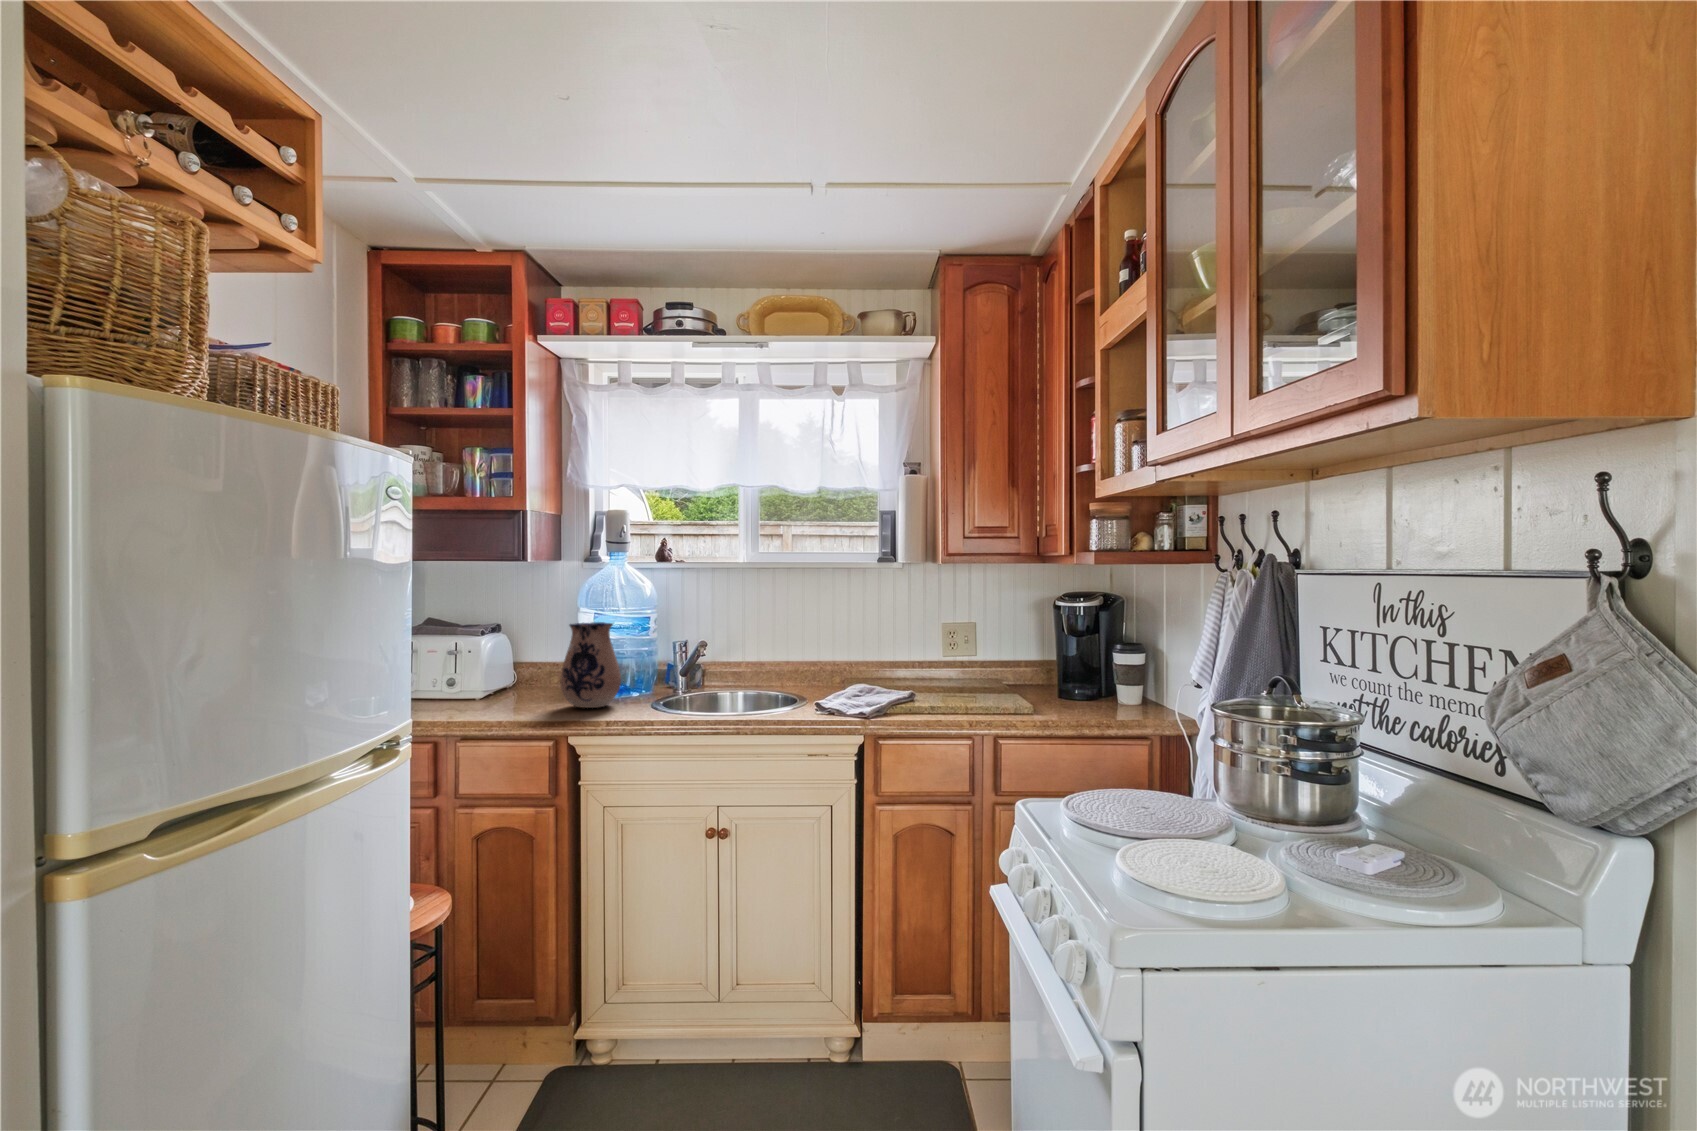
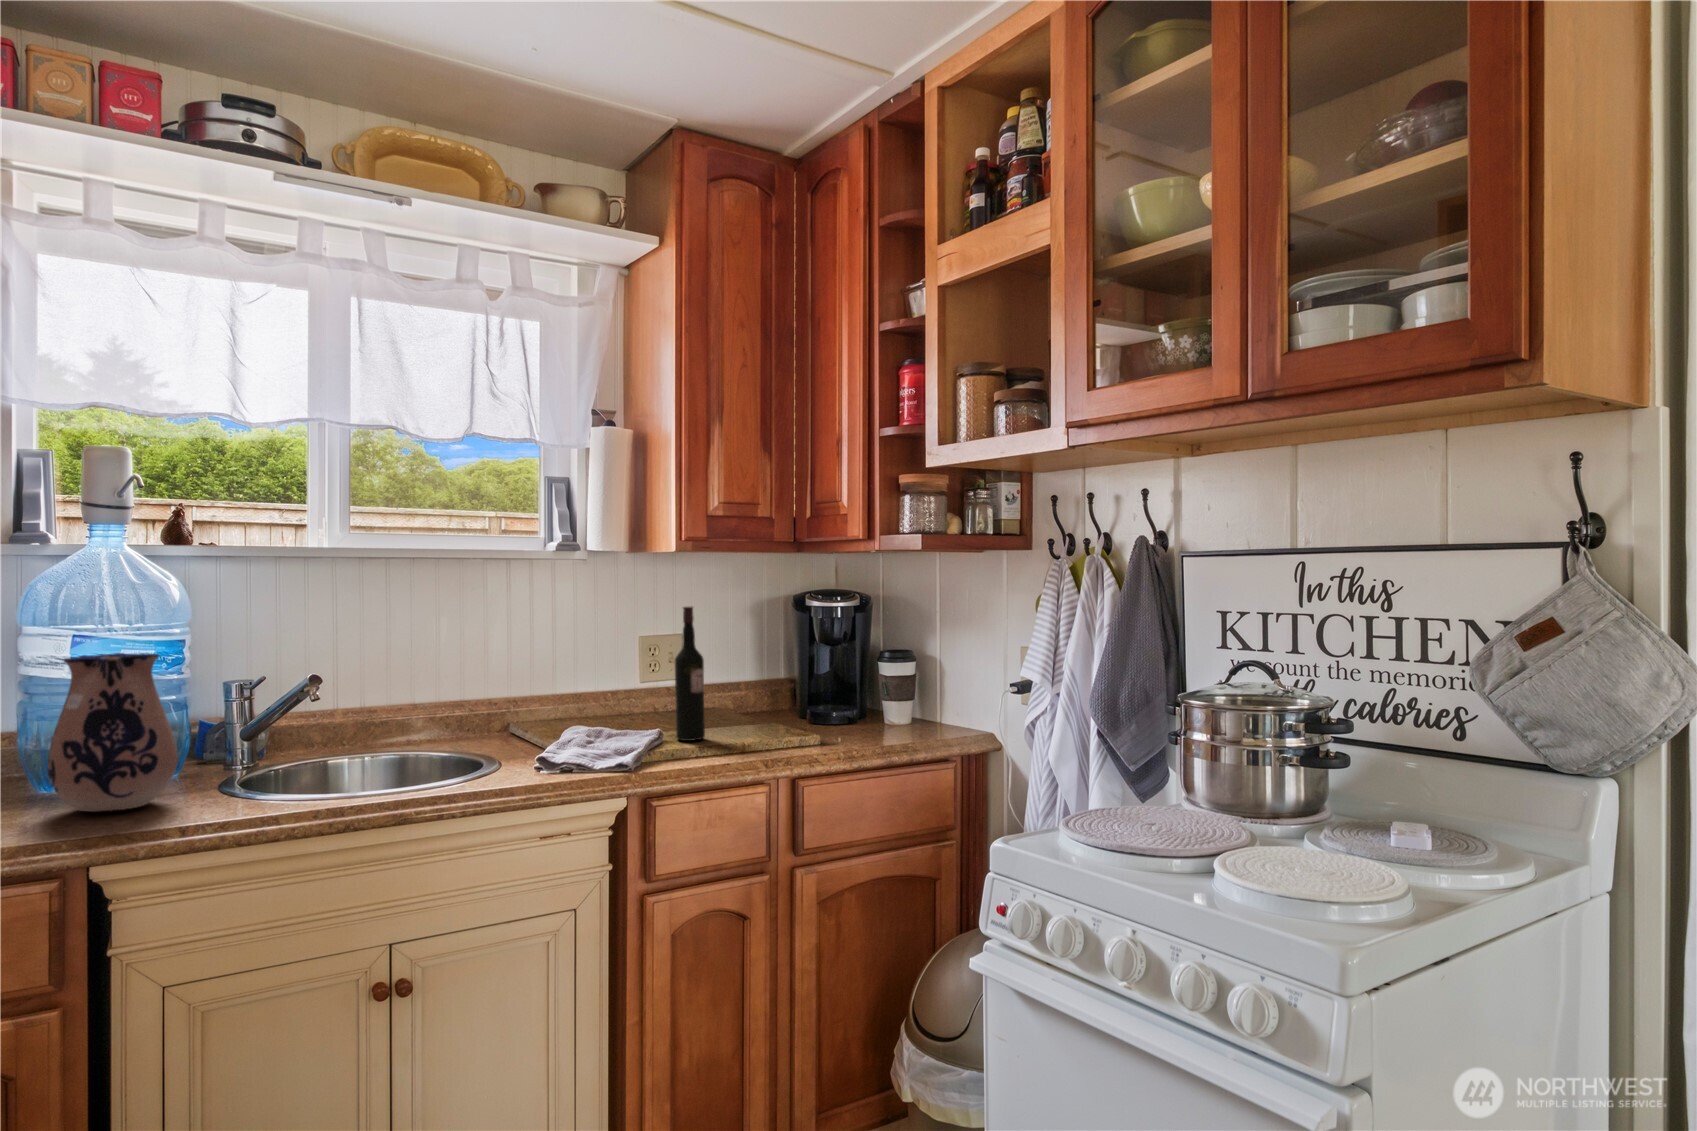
wine bottle: none [933,605,954,703] -> present [675,606,705,741]

